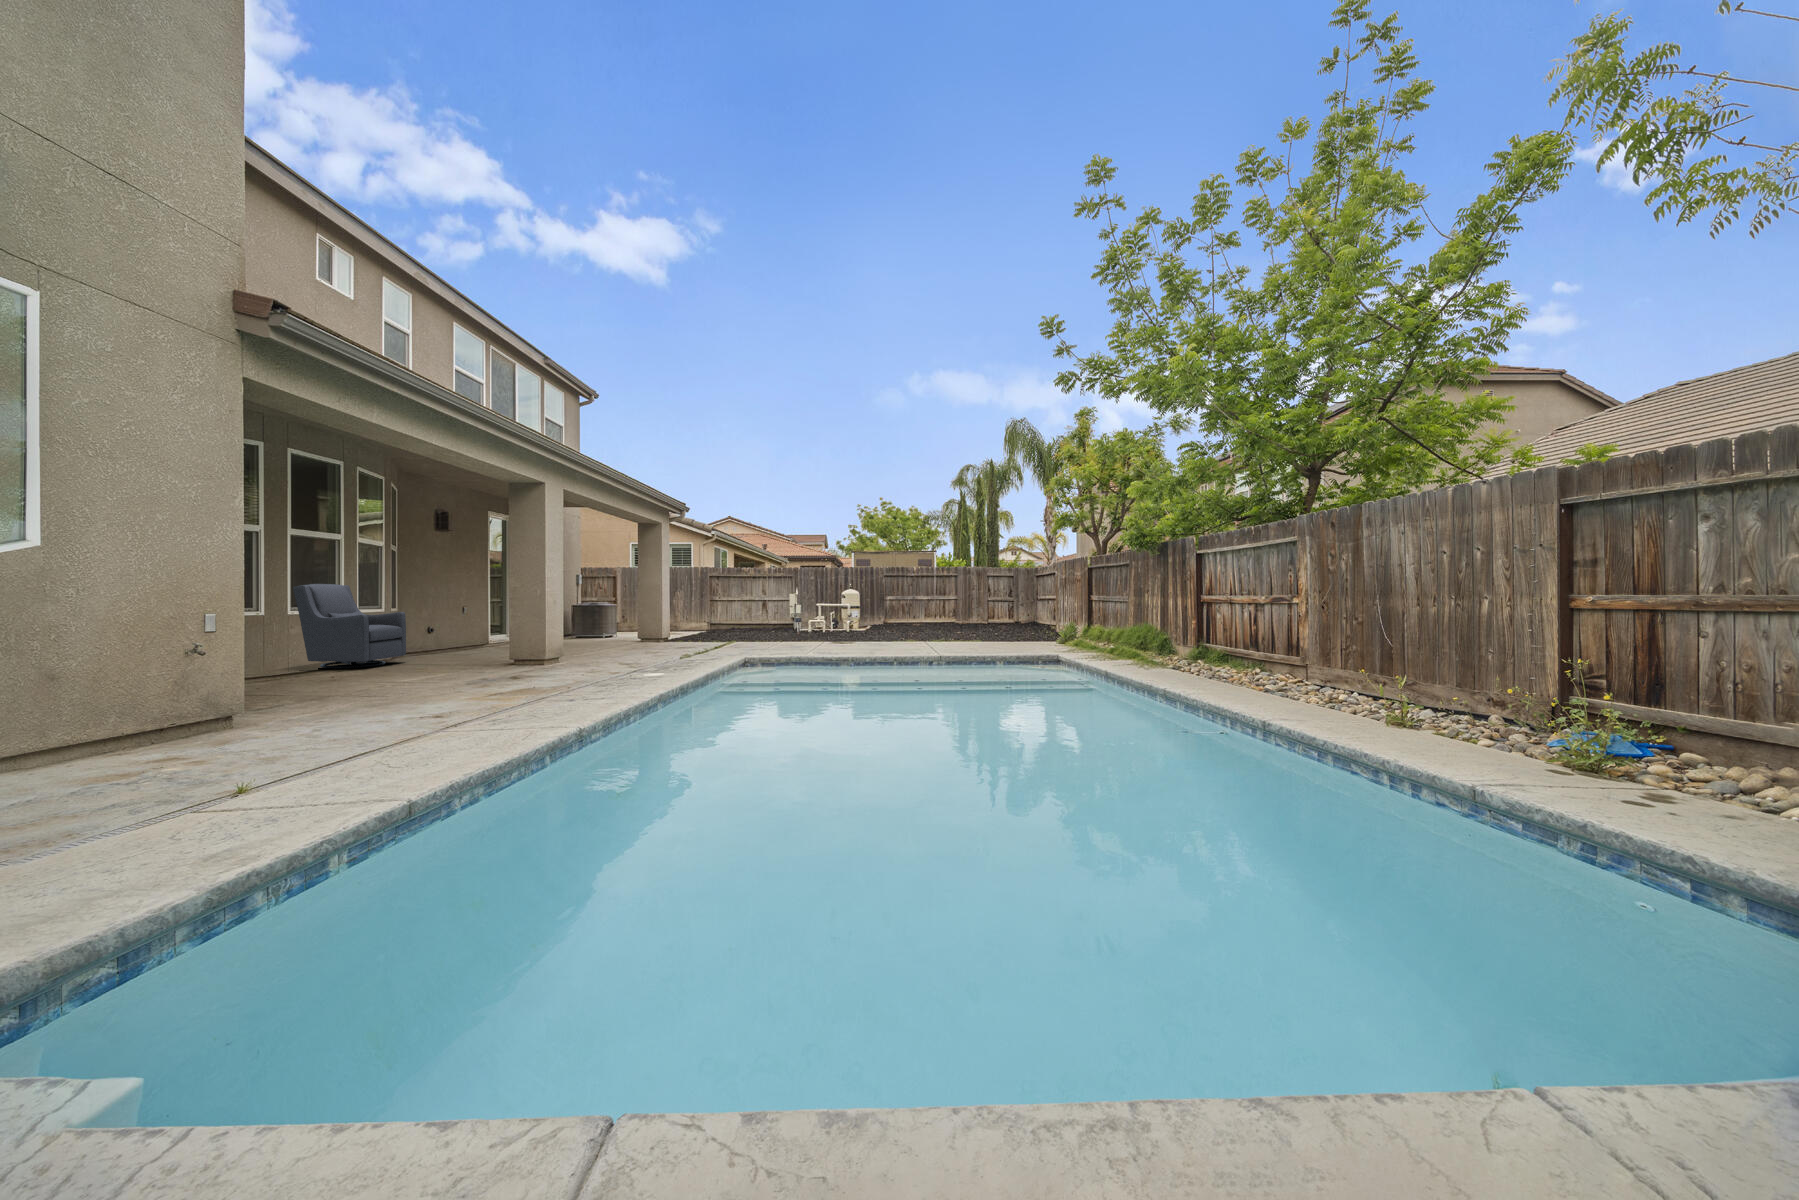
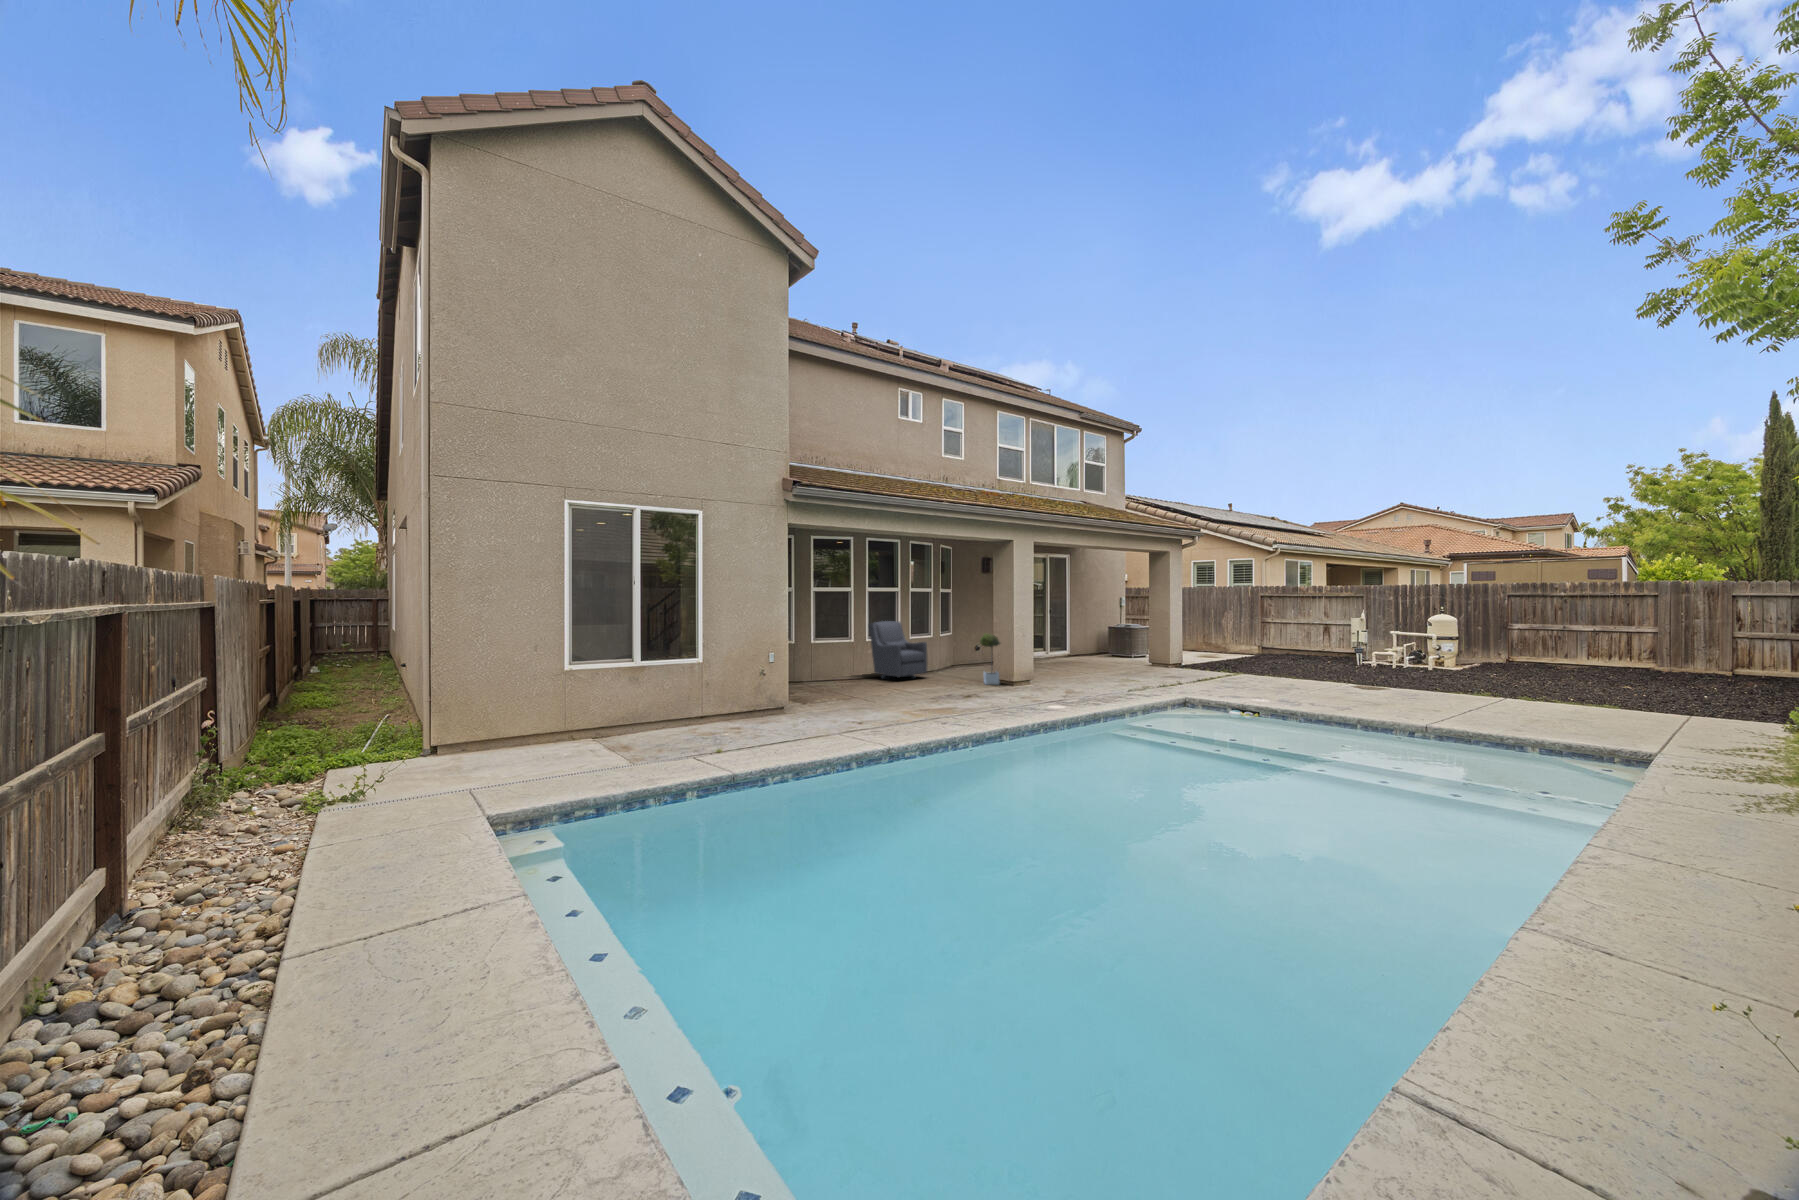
potted tree: none [501,597,531,662] -> present [980,634,1000,685]

